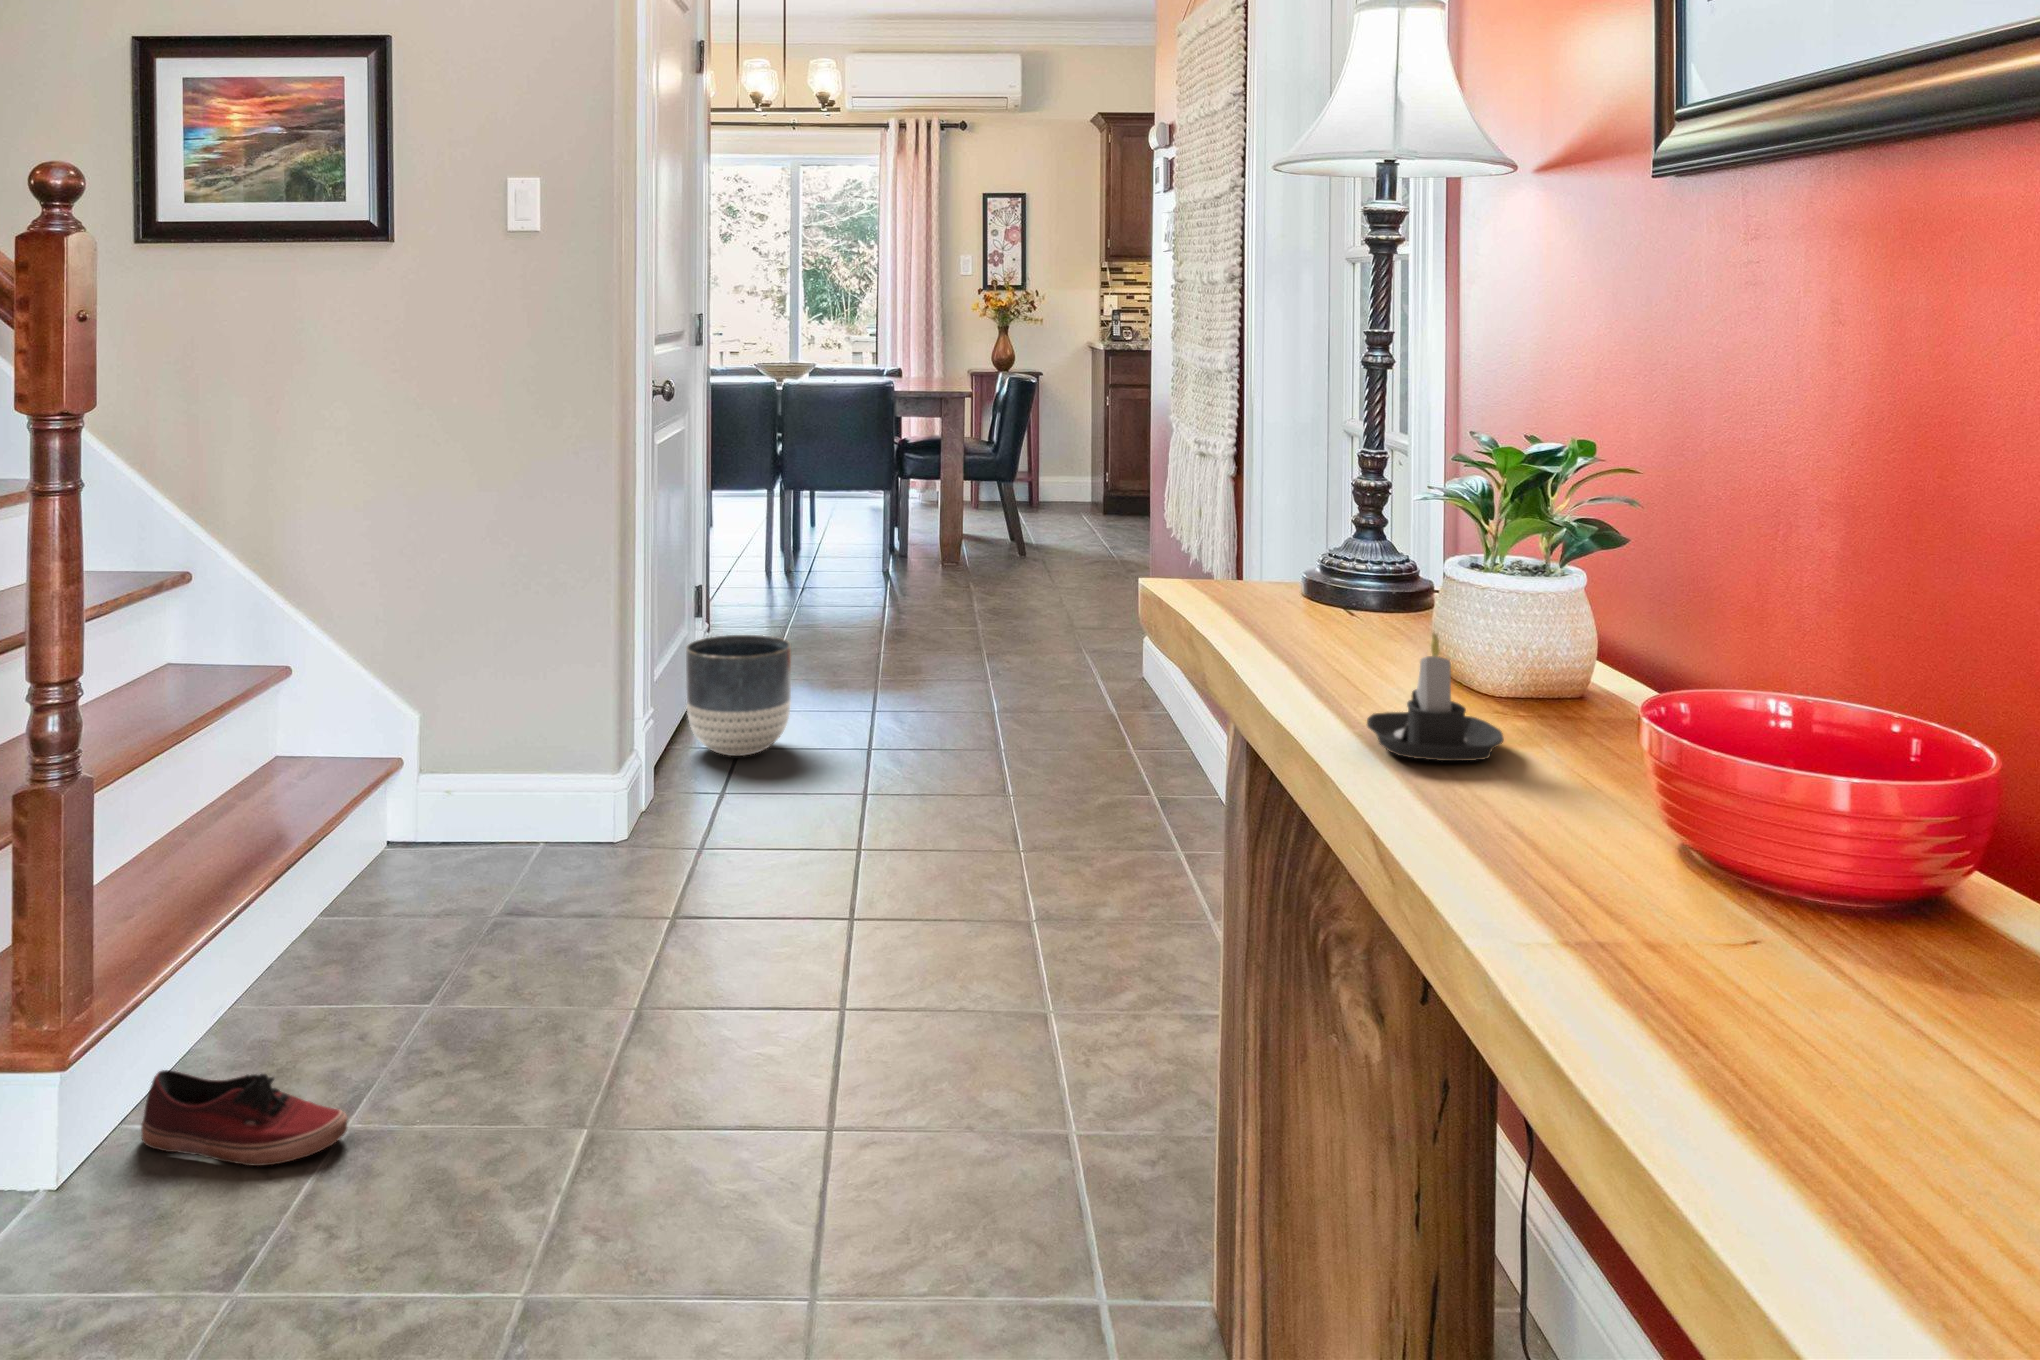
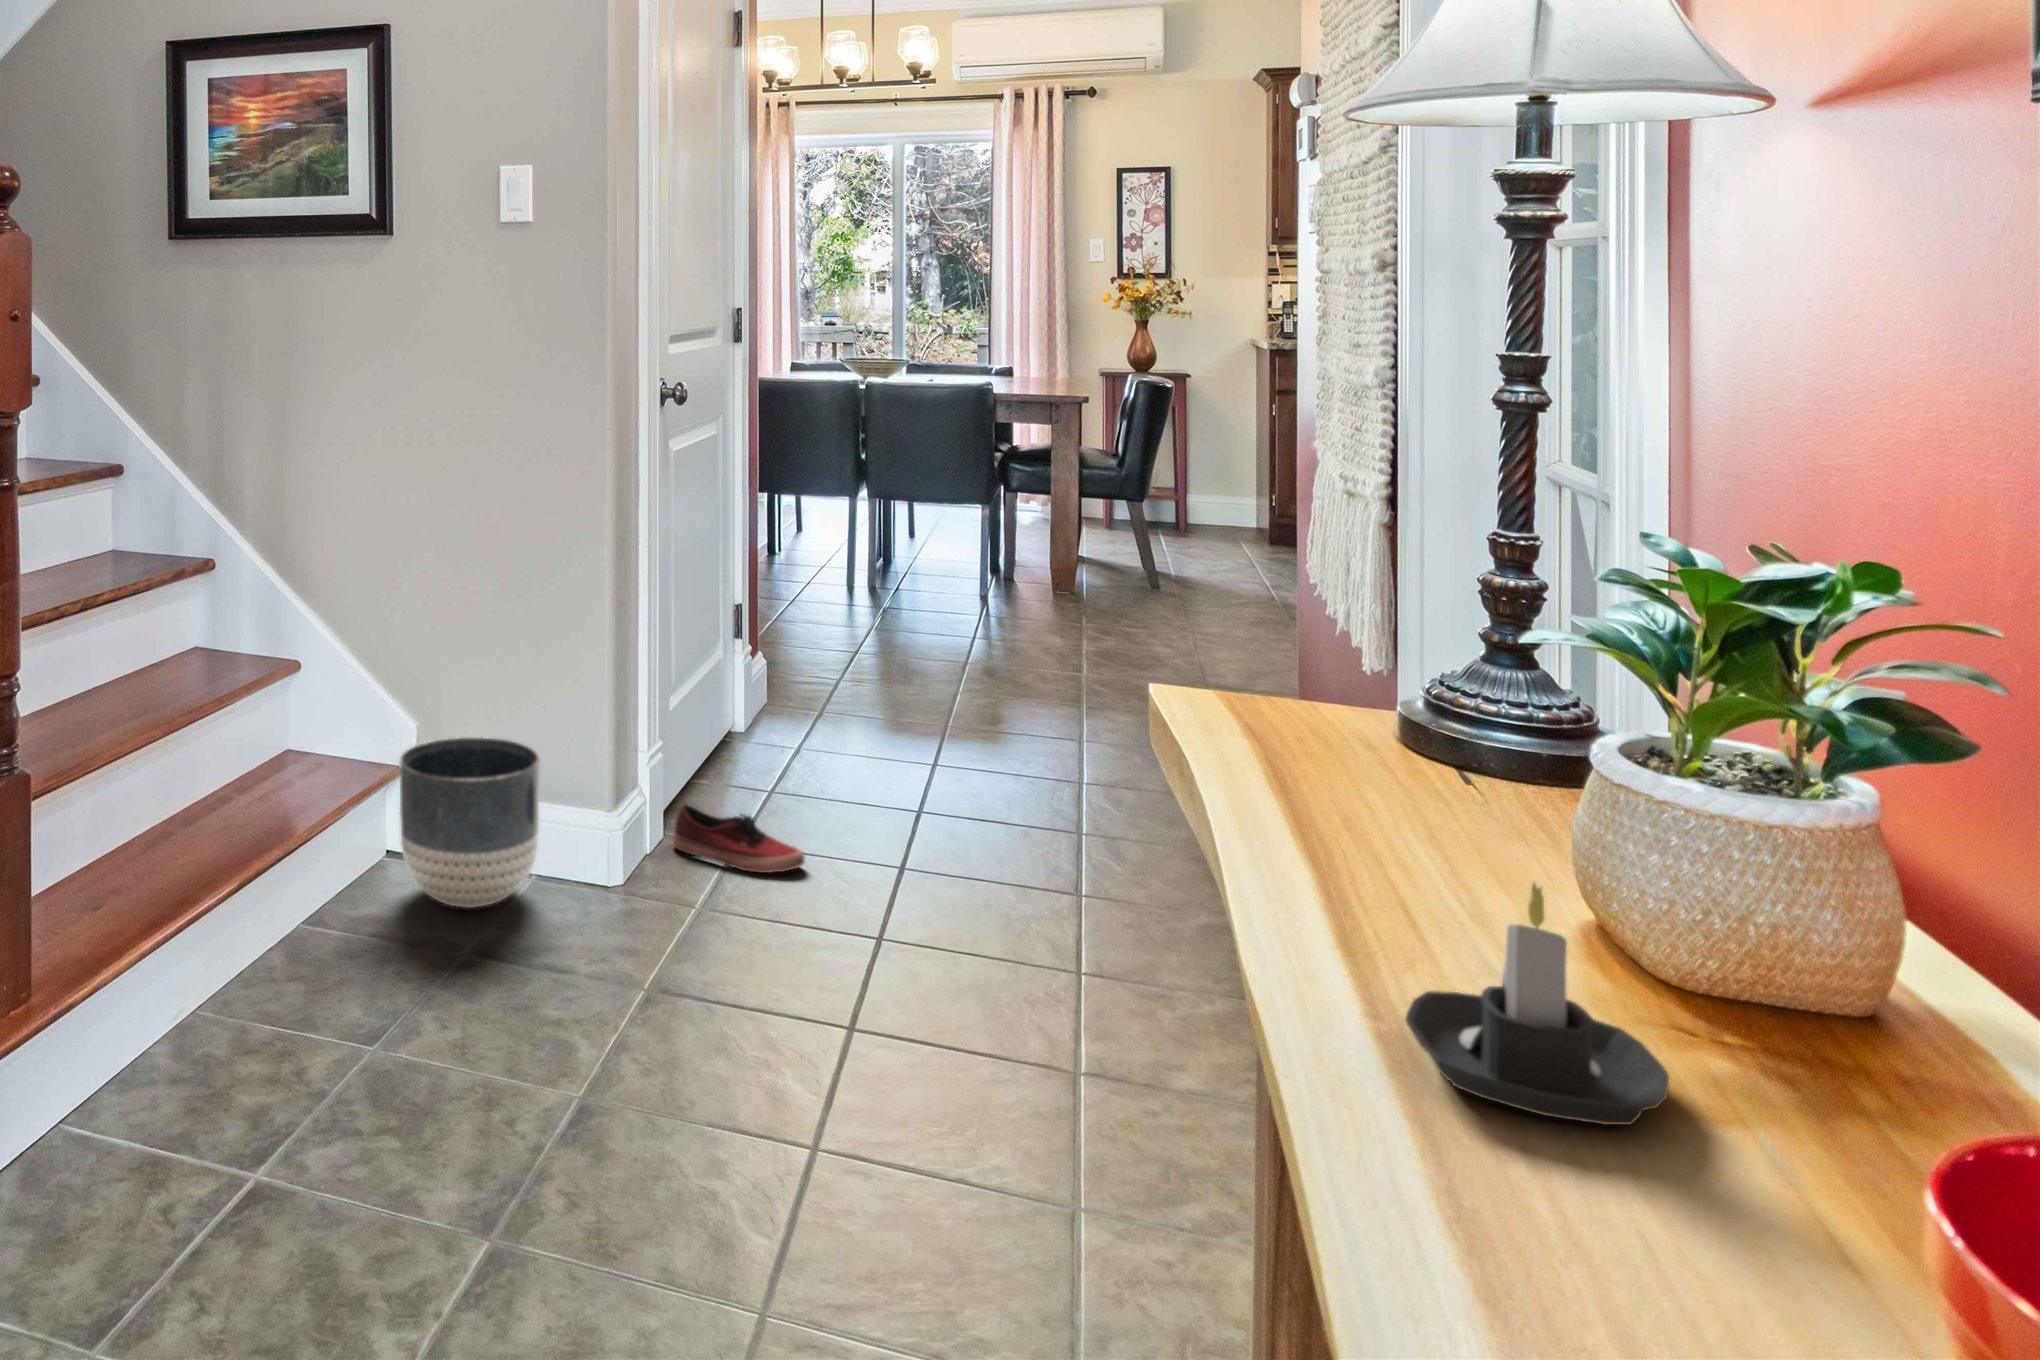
planter: present [686,635,791,756] -> present [399,737,540,908]
shoe: present [141,1070,347,1166] -> present [673,804,804,873]

